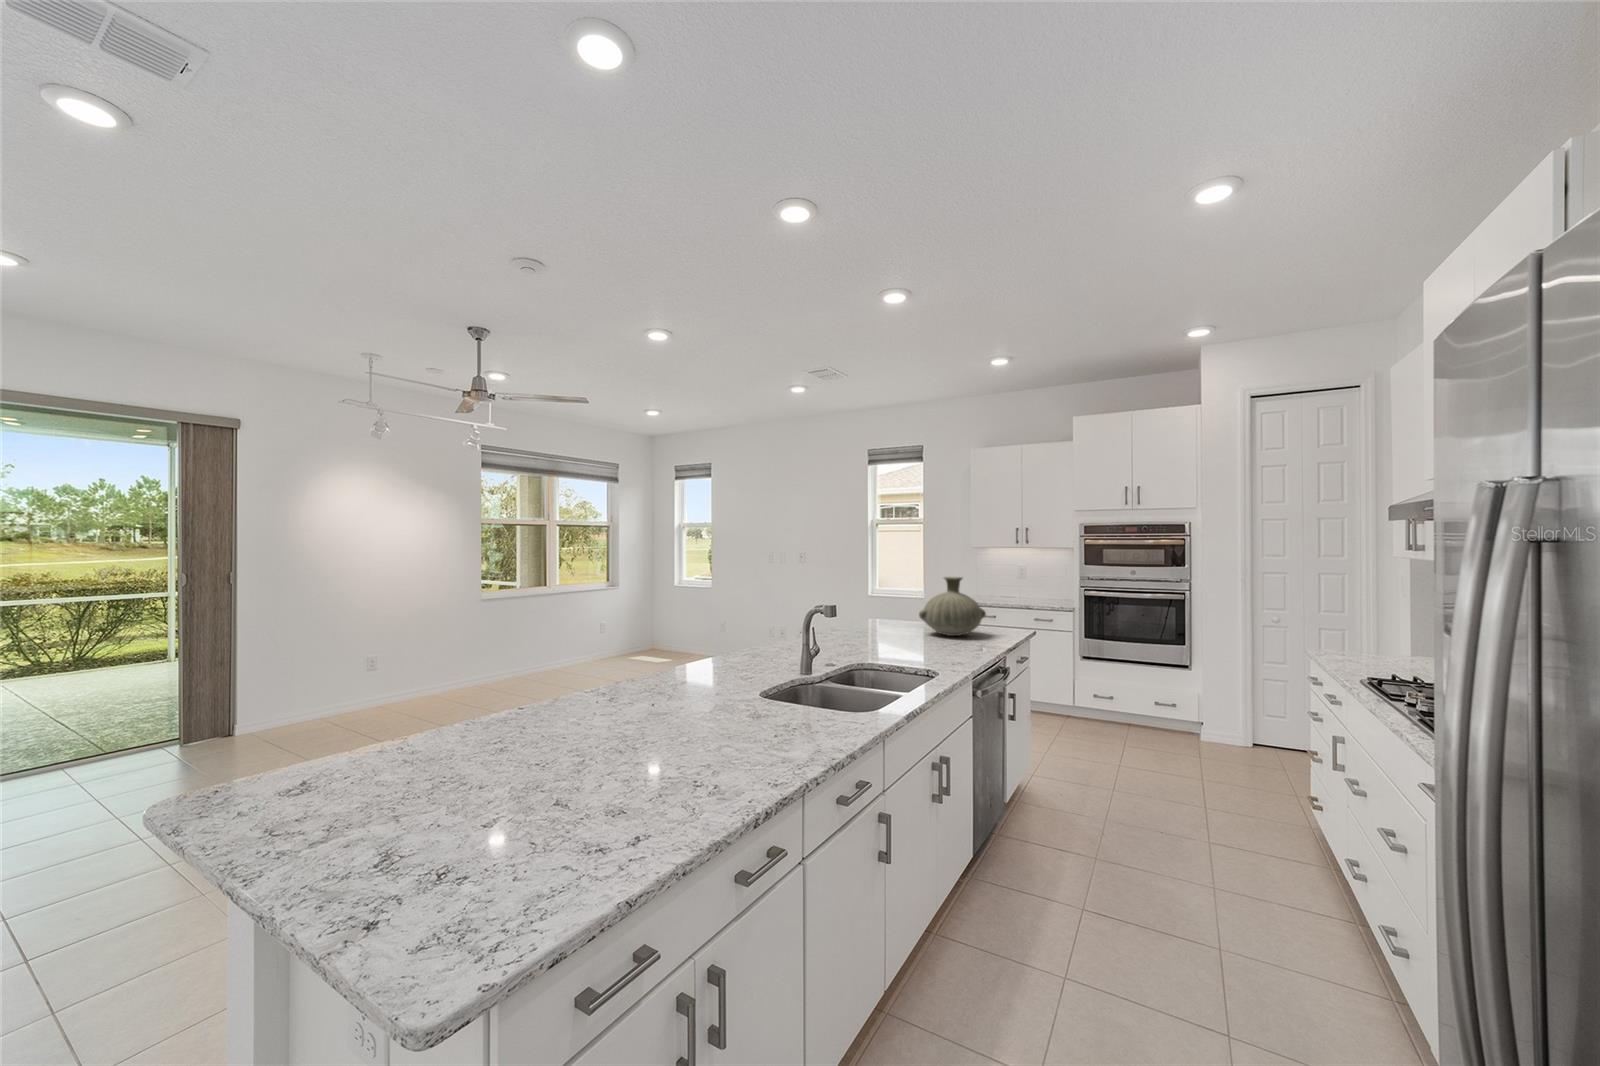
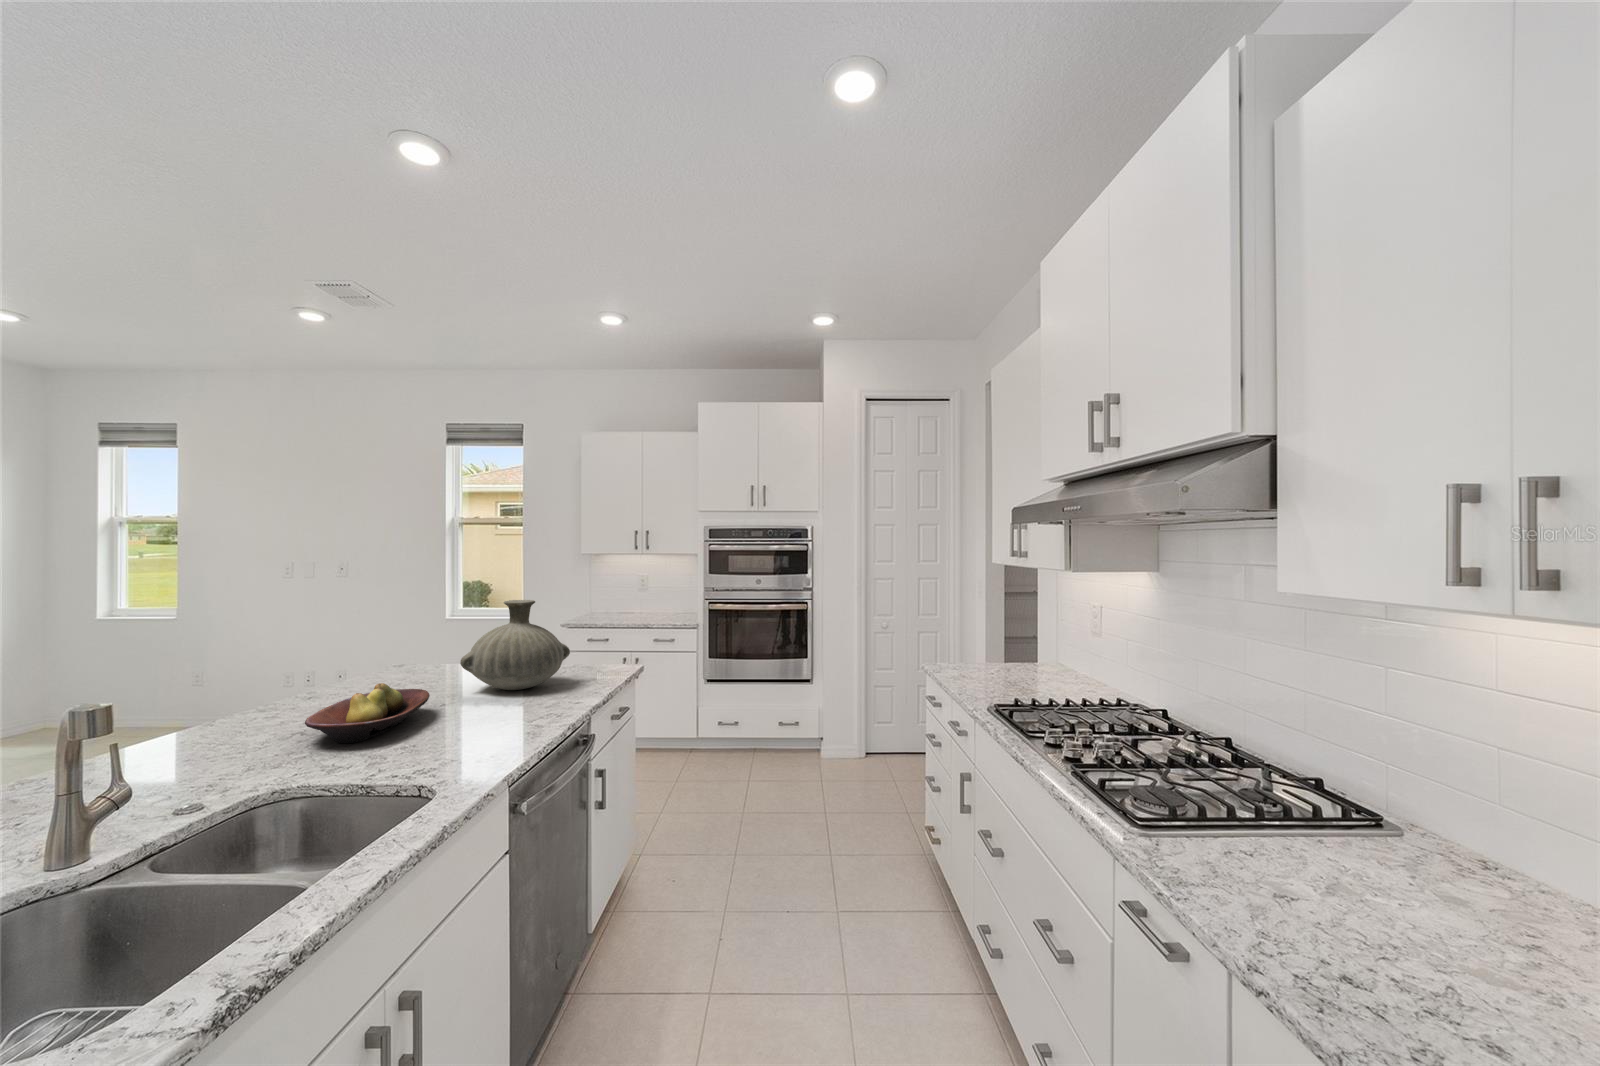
fruit bowl: none [854,621,909,650] -> present [305,683,430,743]

